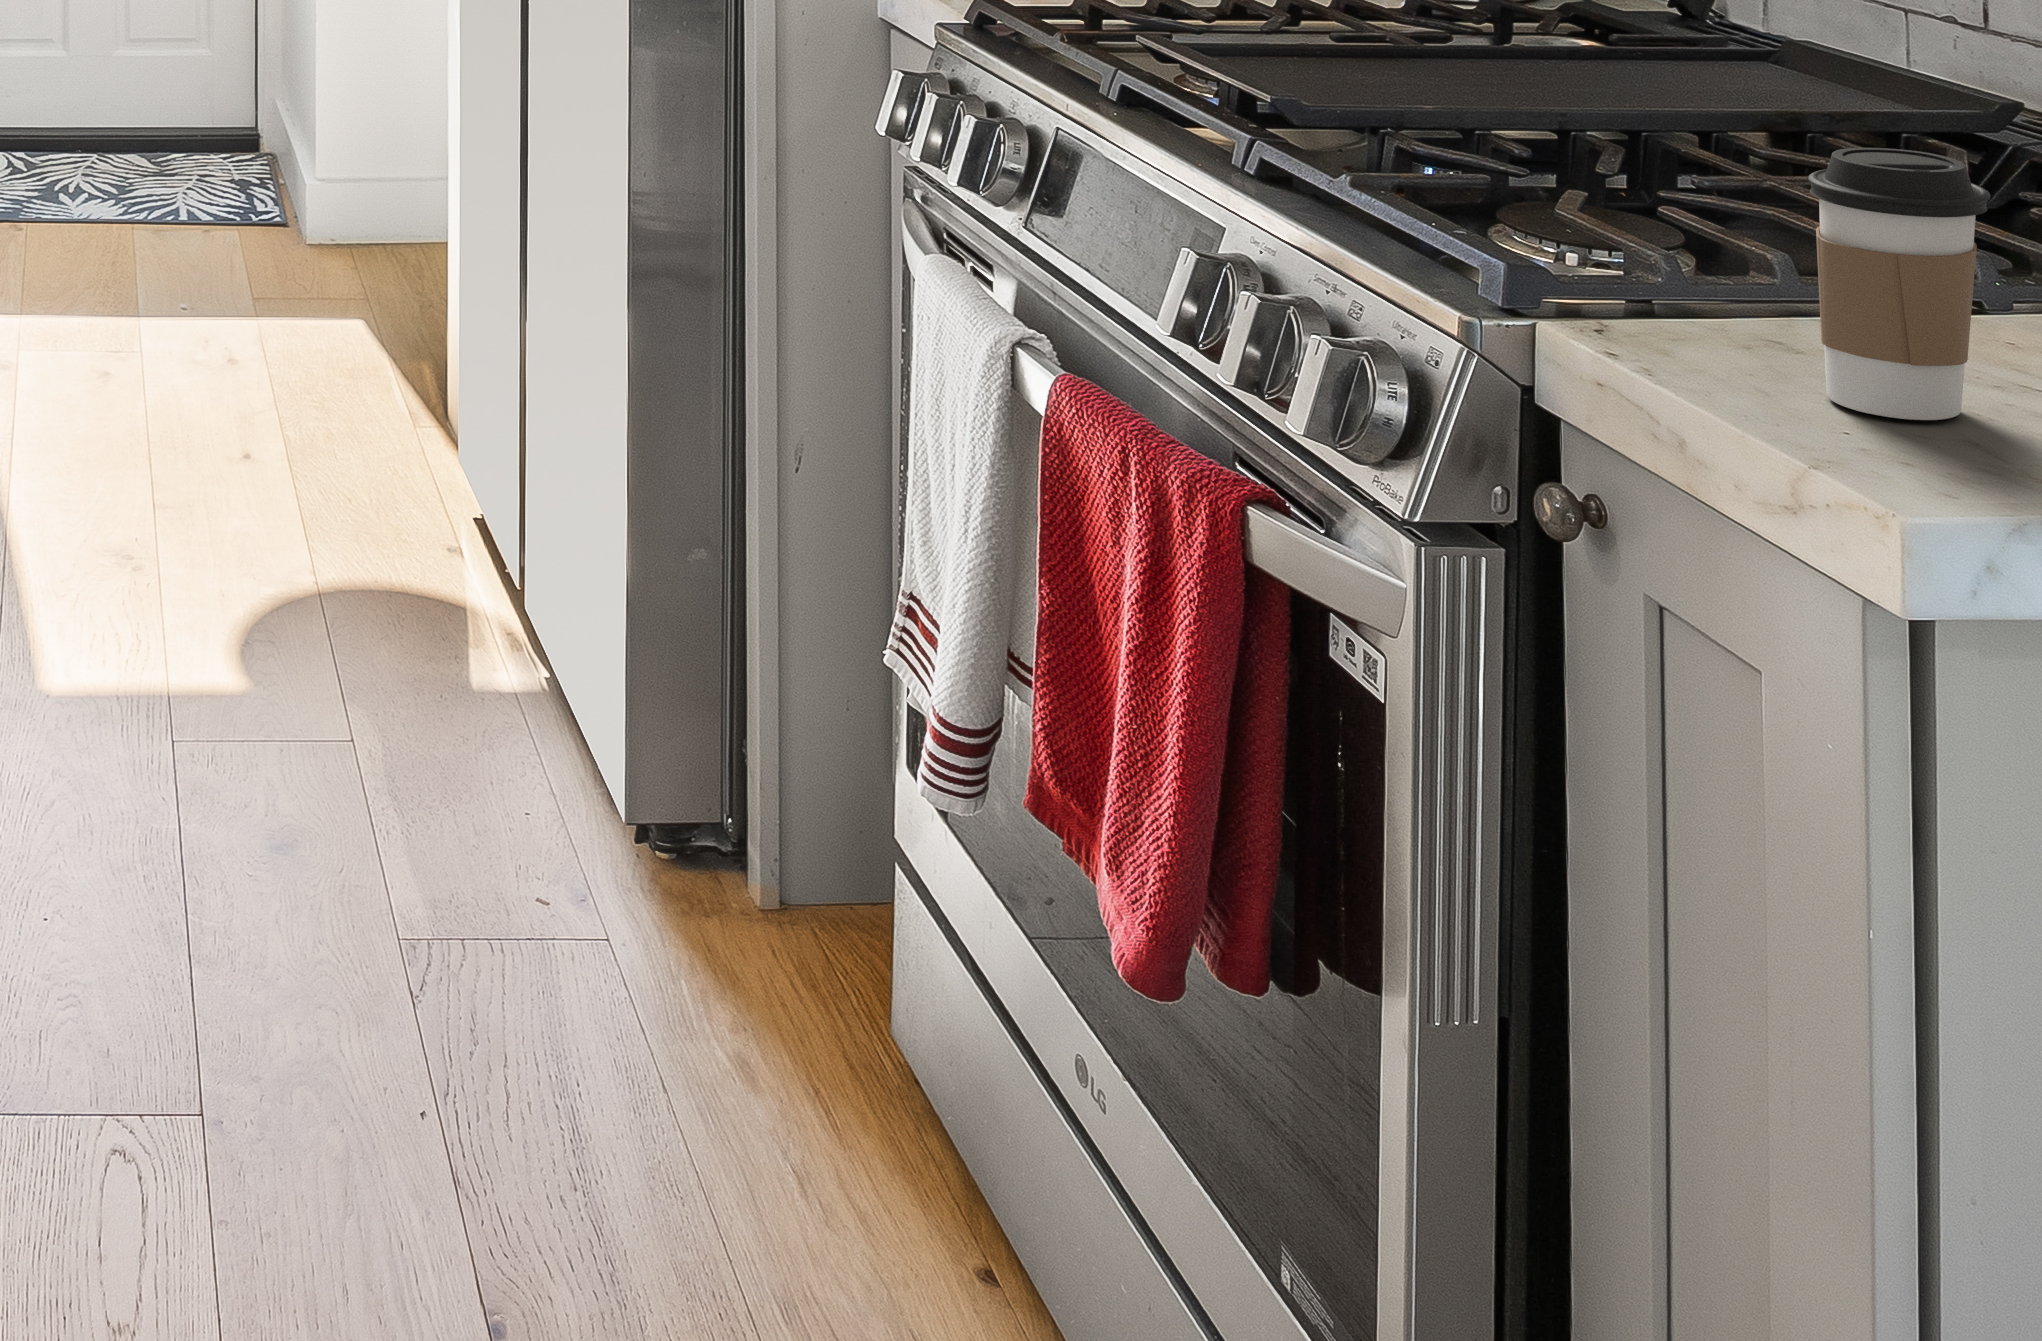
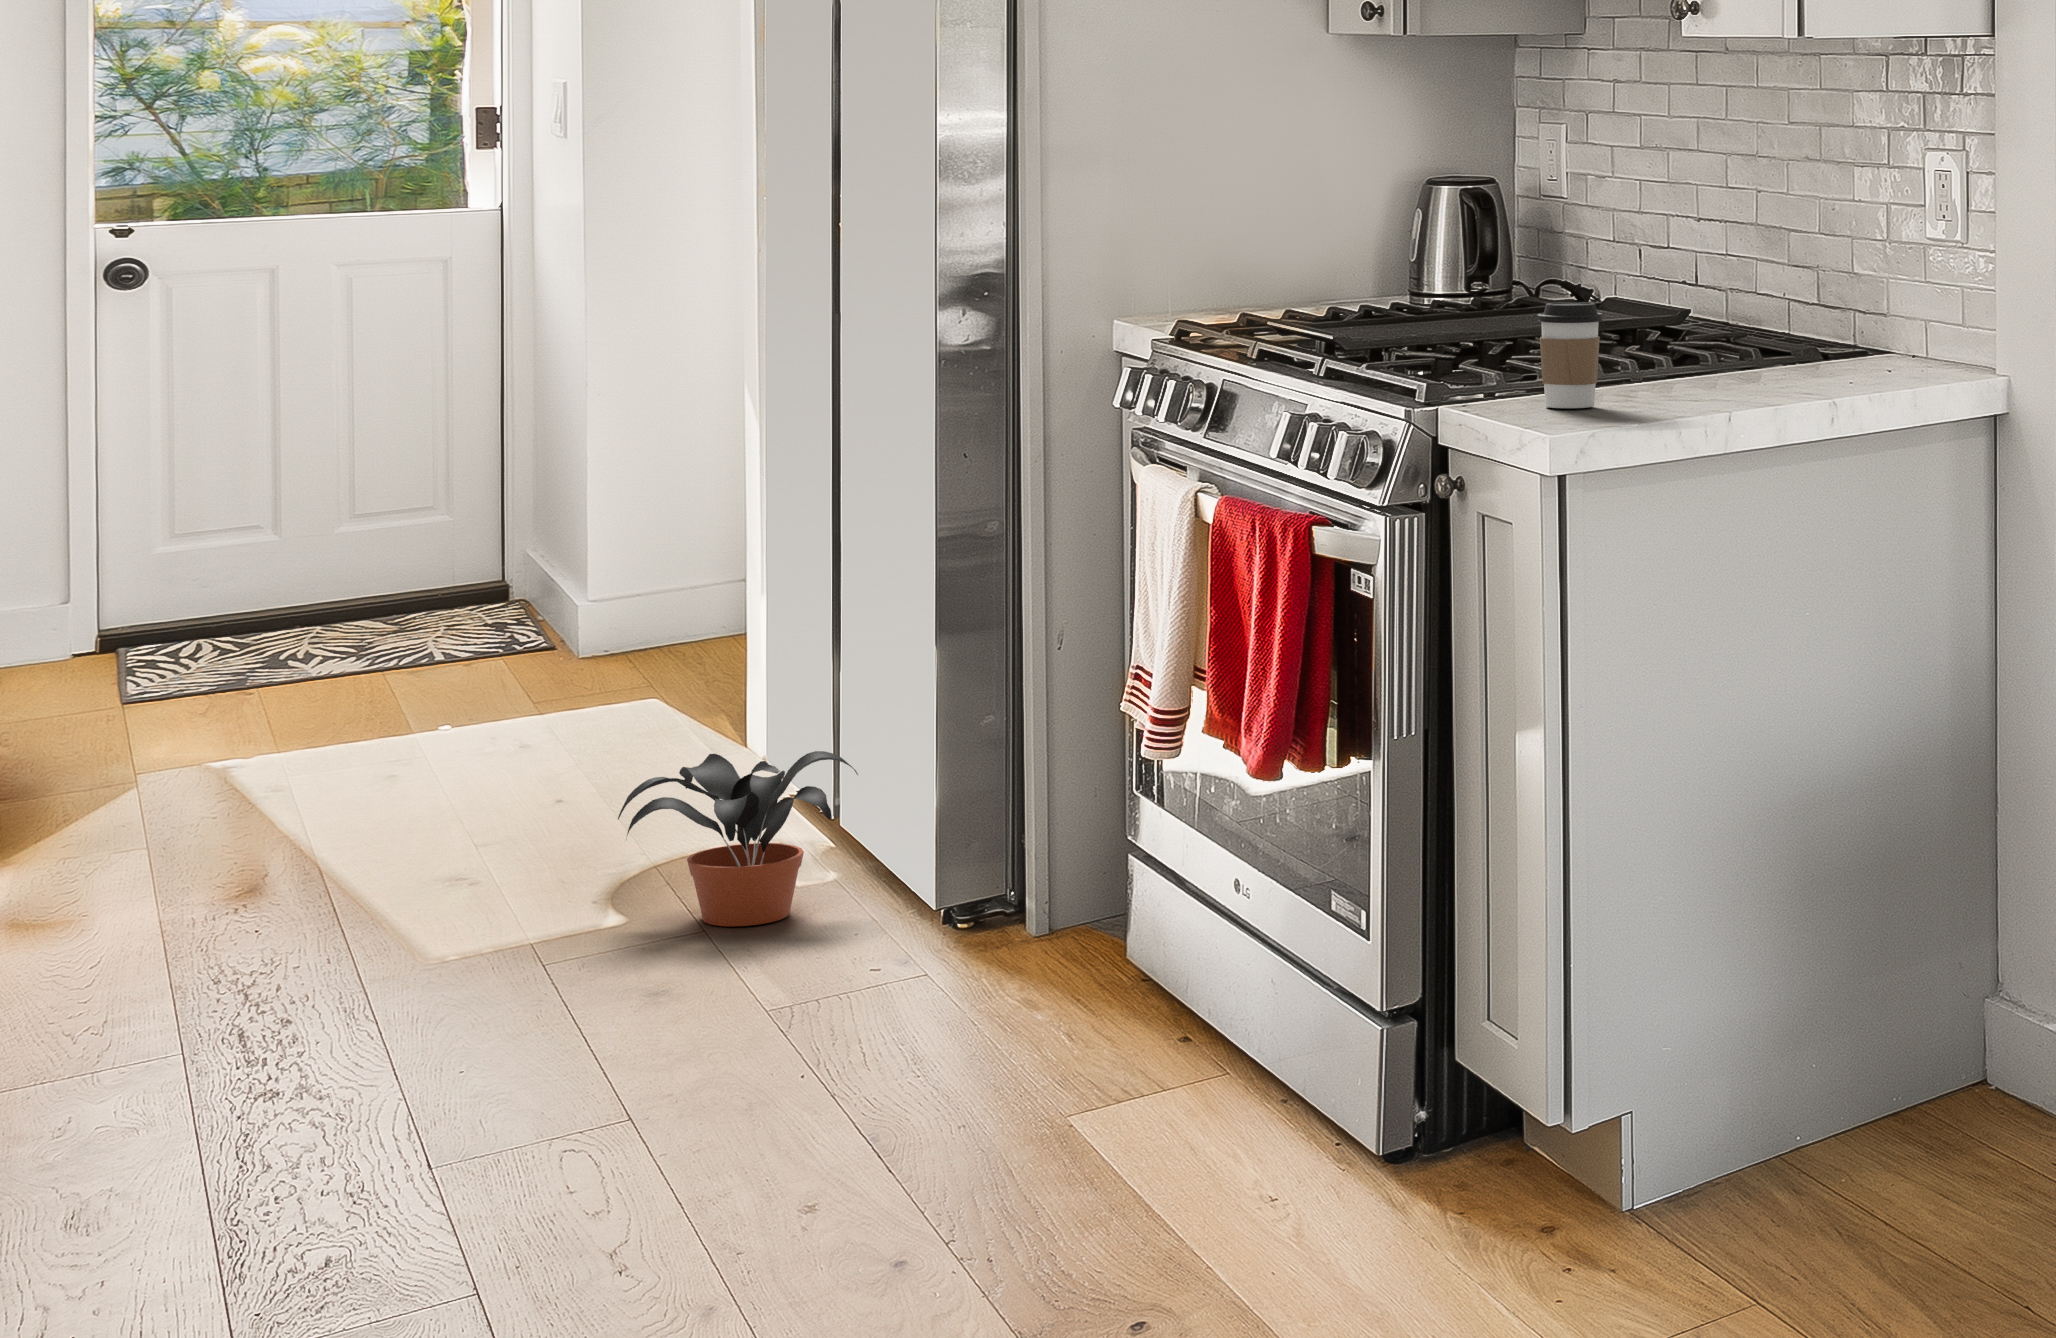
potted plant: none [207,514,529,785] -> present [618,751,858,926]

